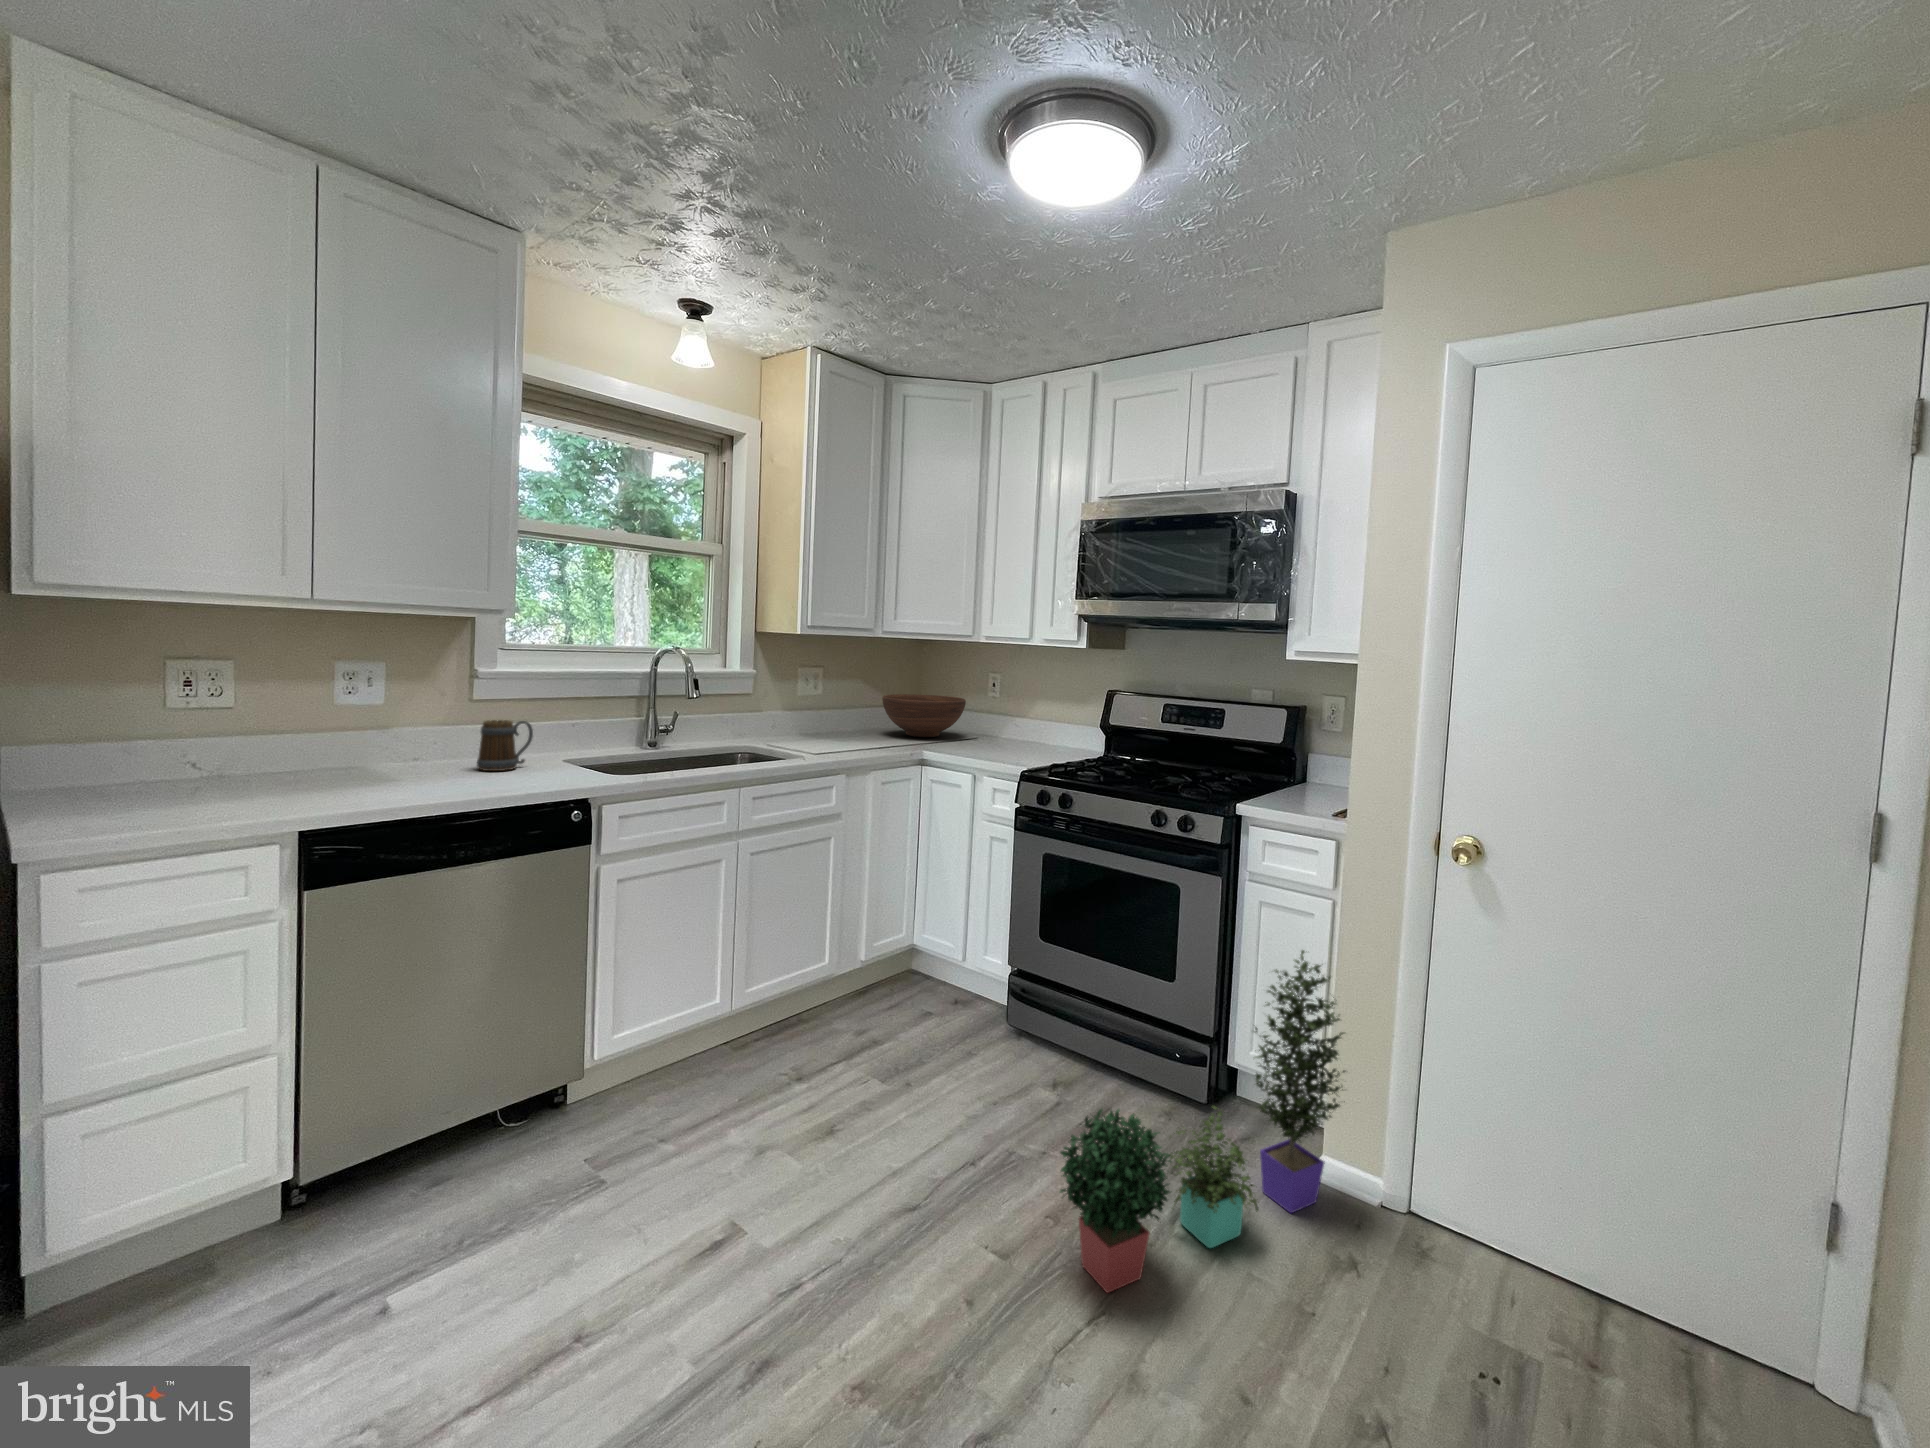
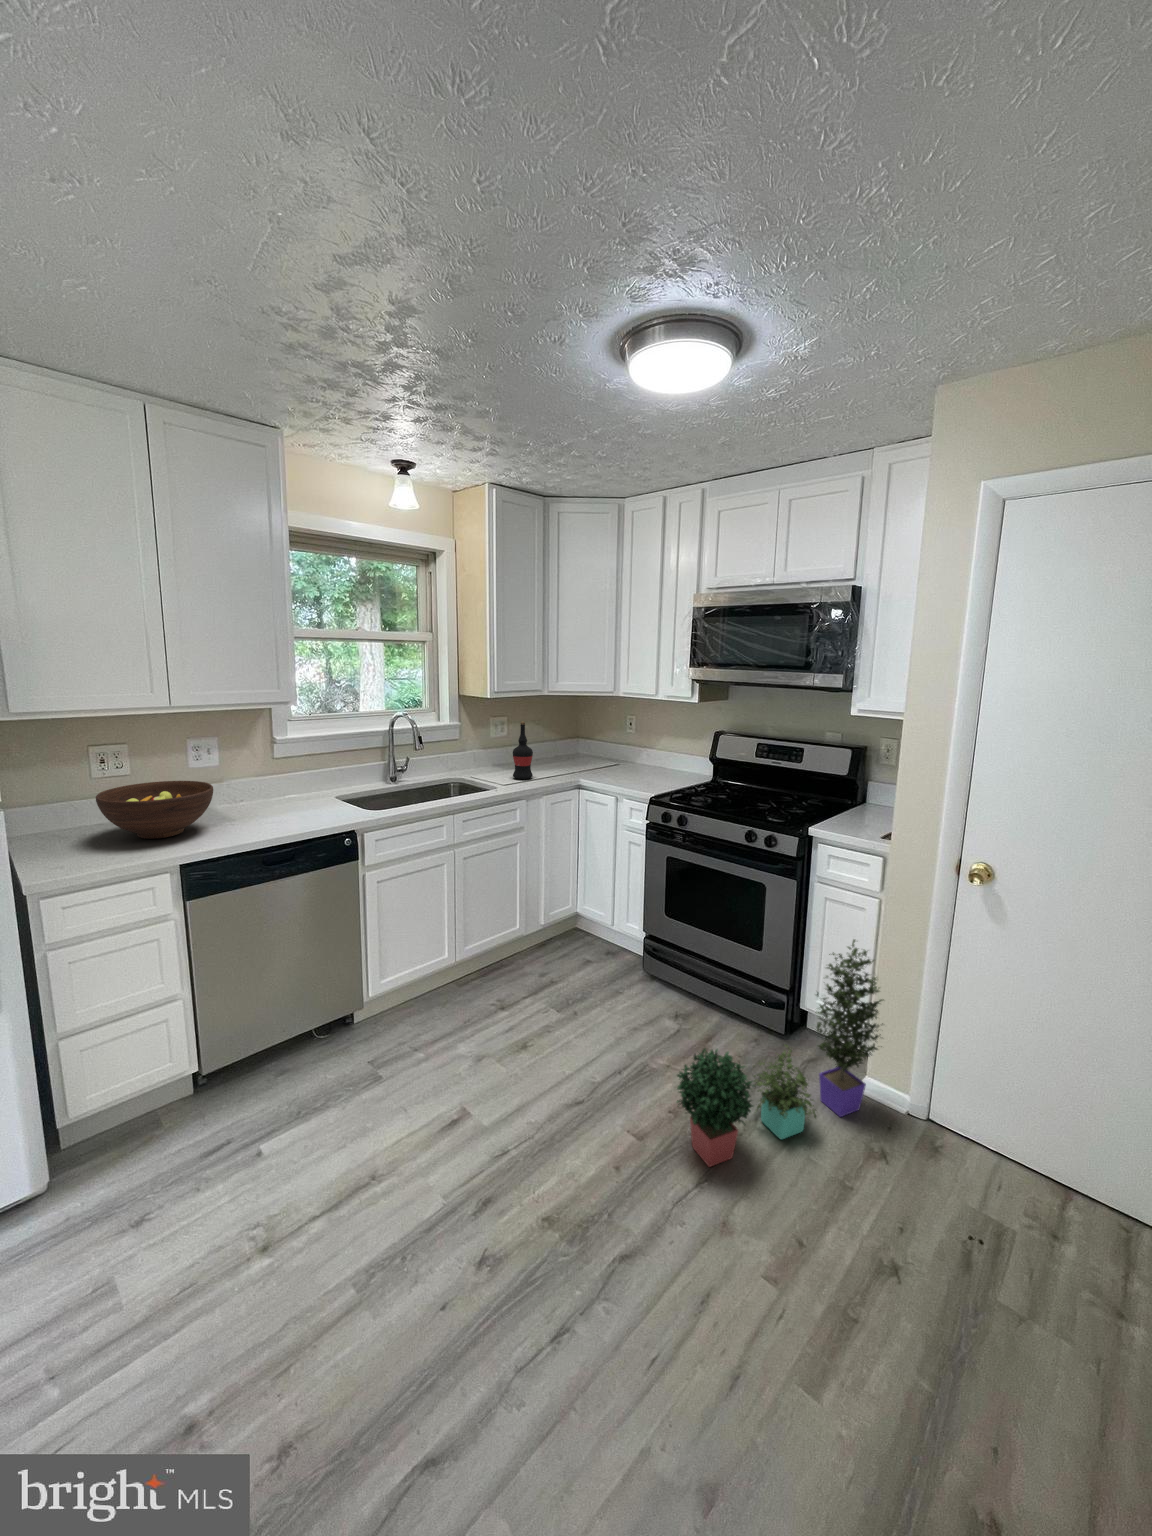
wine bottle: none [829,666,860,747] -> present [513,722,533,779]
fruit bowl: present [882,694,966,737] -> present [96,781,213,839]
mug: present [477,720,533,771] -> none [283,775,316,810]

